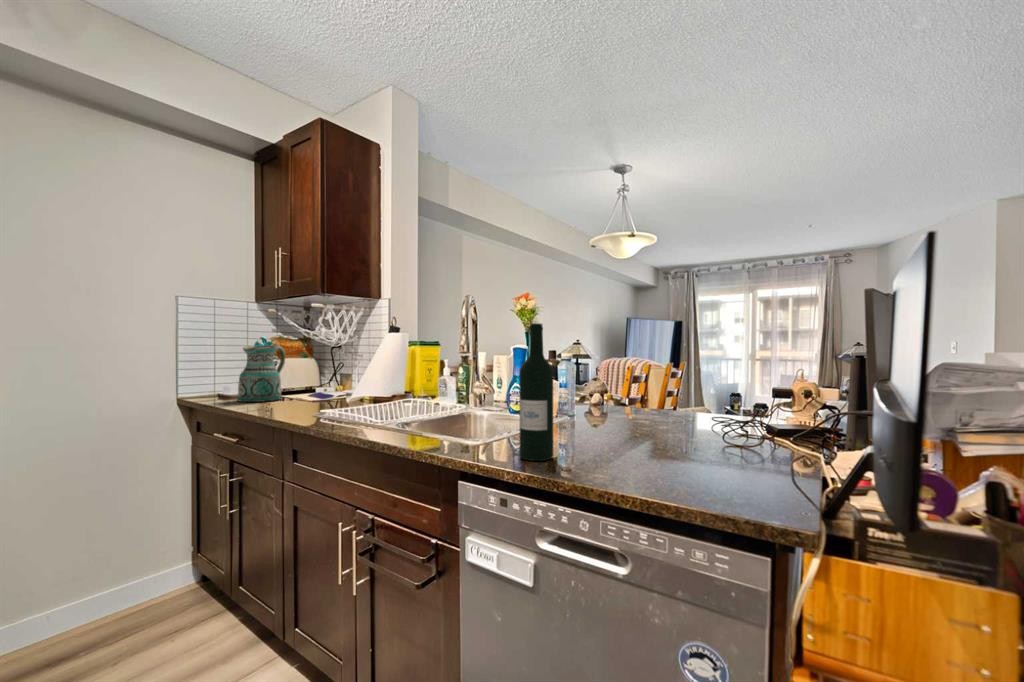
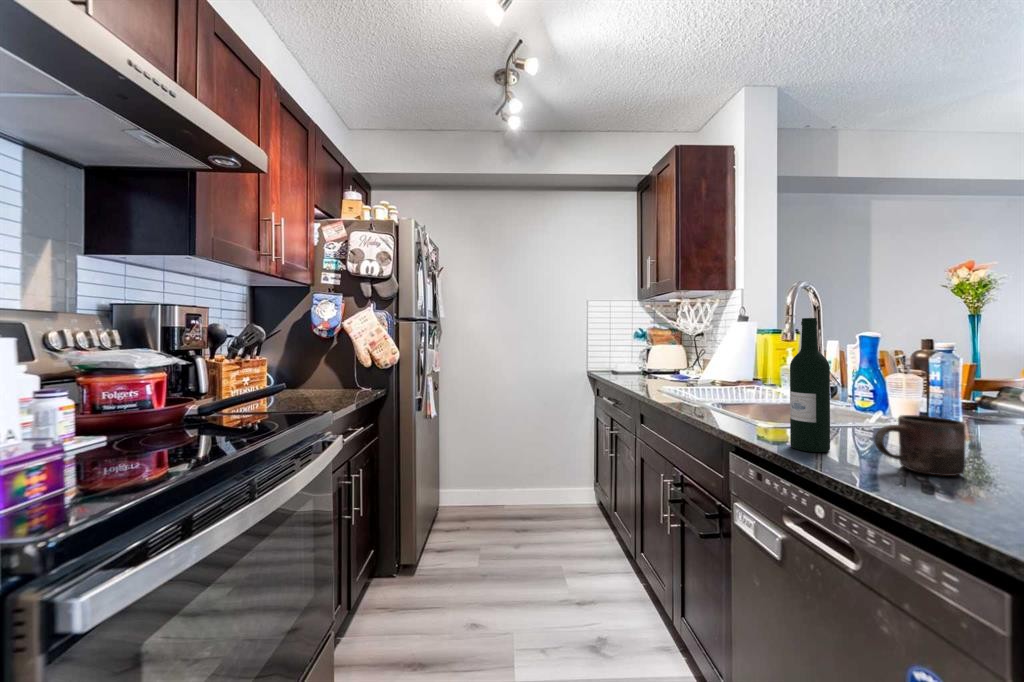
ceramic pitcher: present [238,345,285,402] -> none [617,335,651,379]
mug: none [602,412,651,463] -> present [874,415,966,476]

